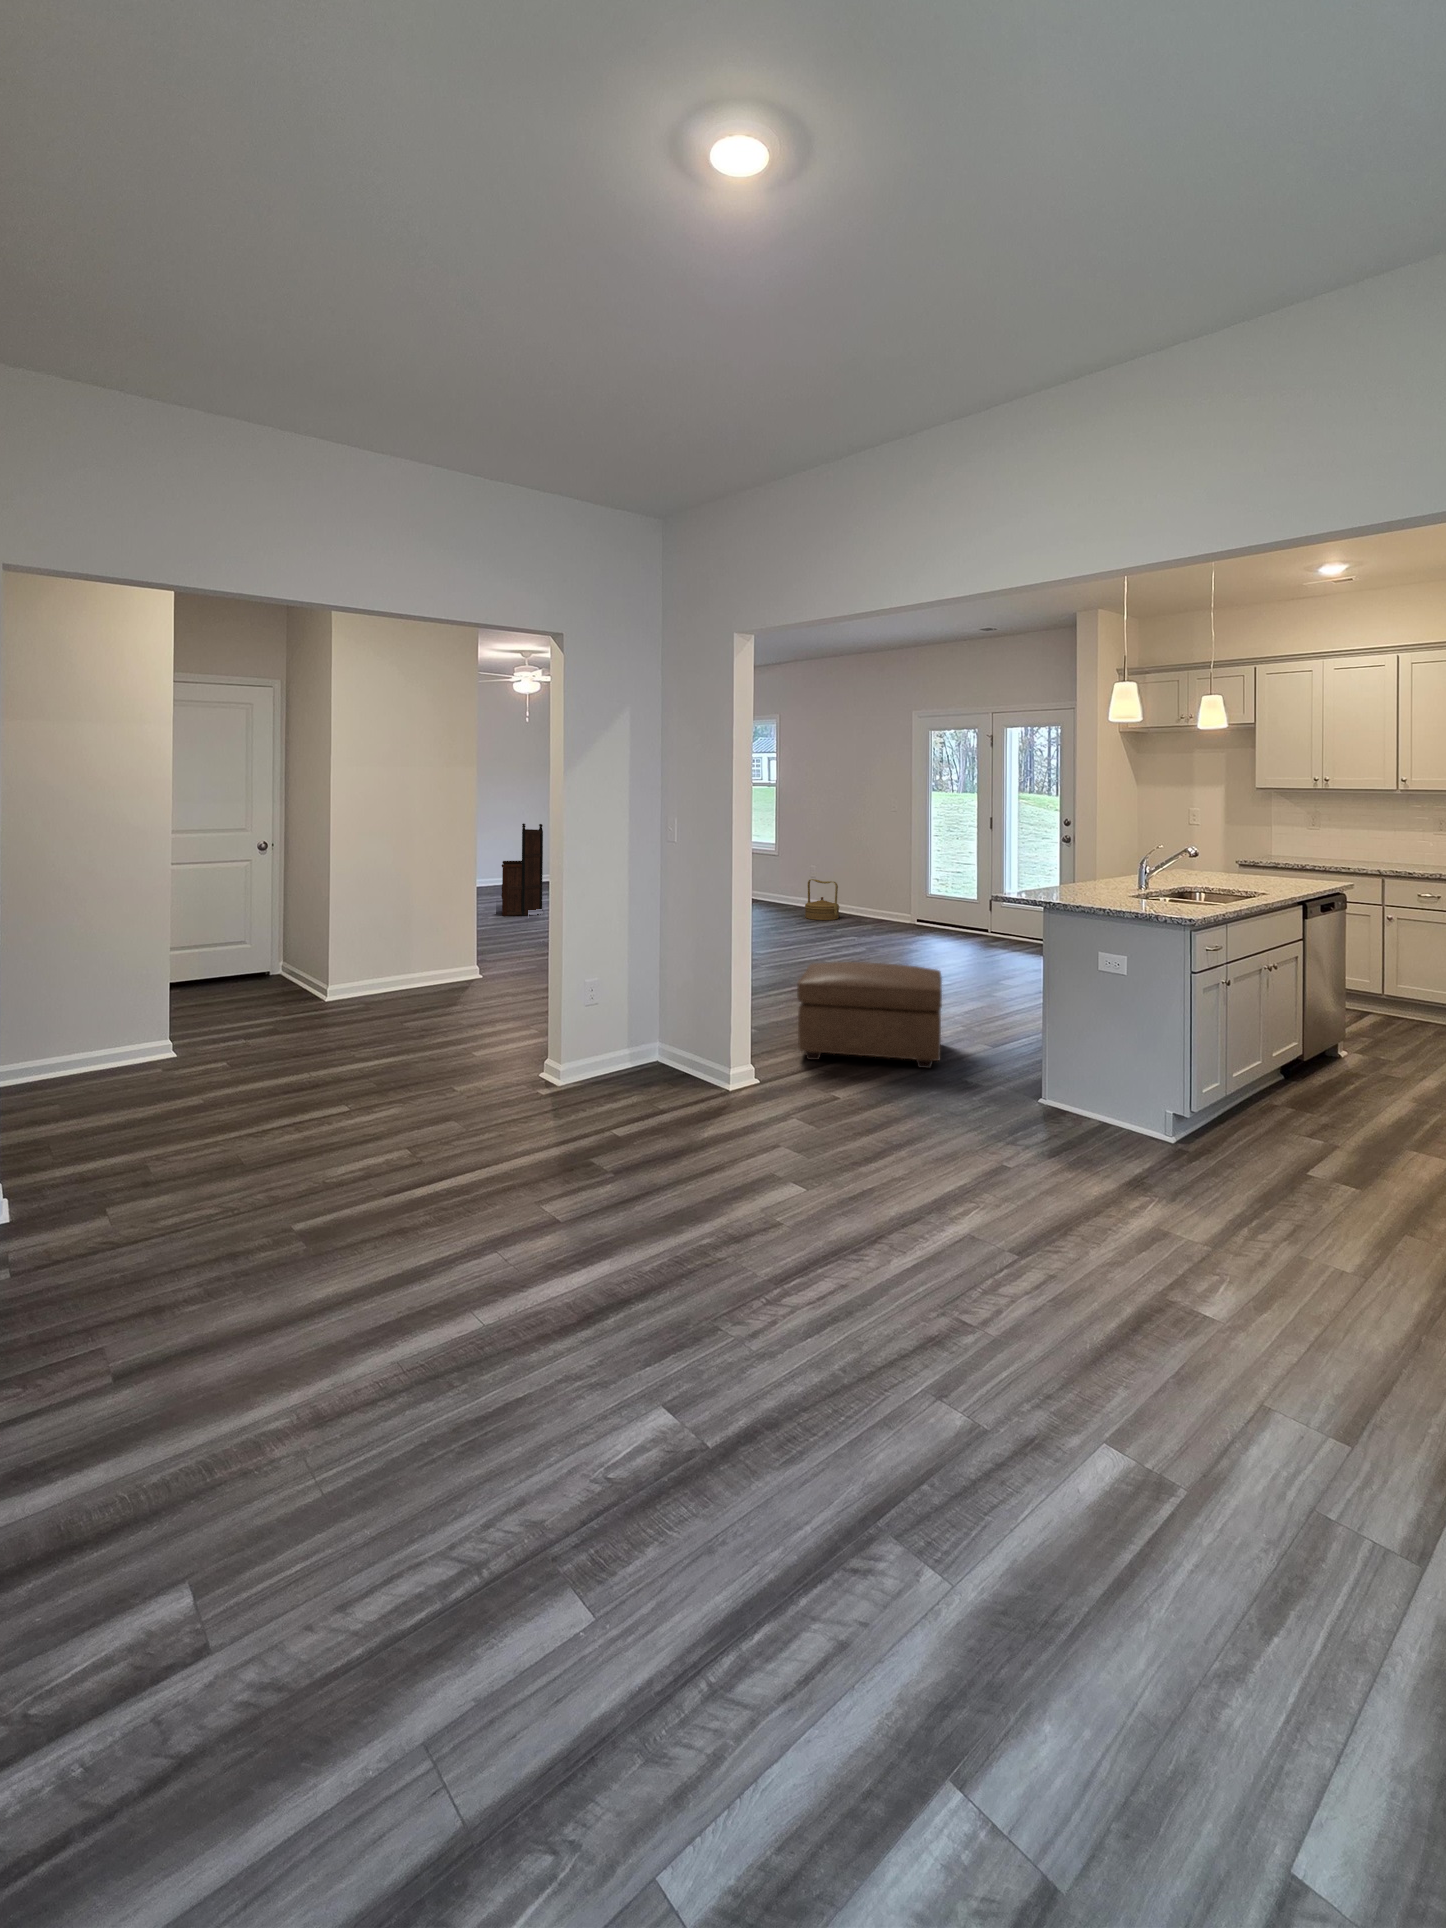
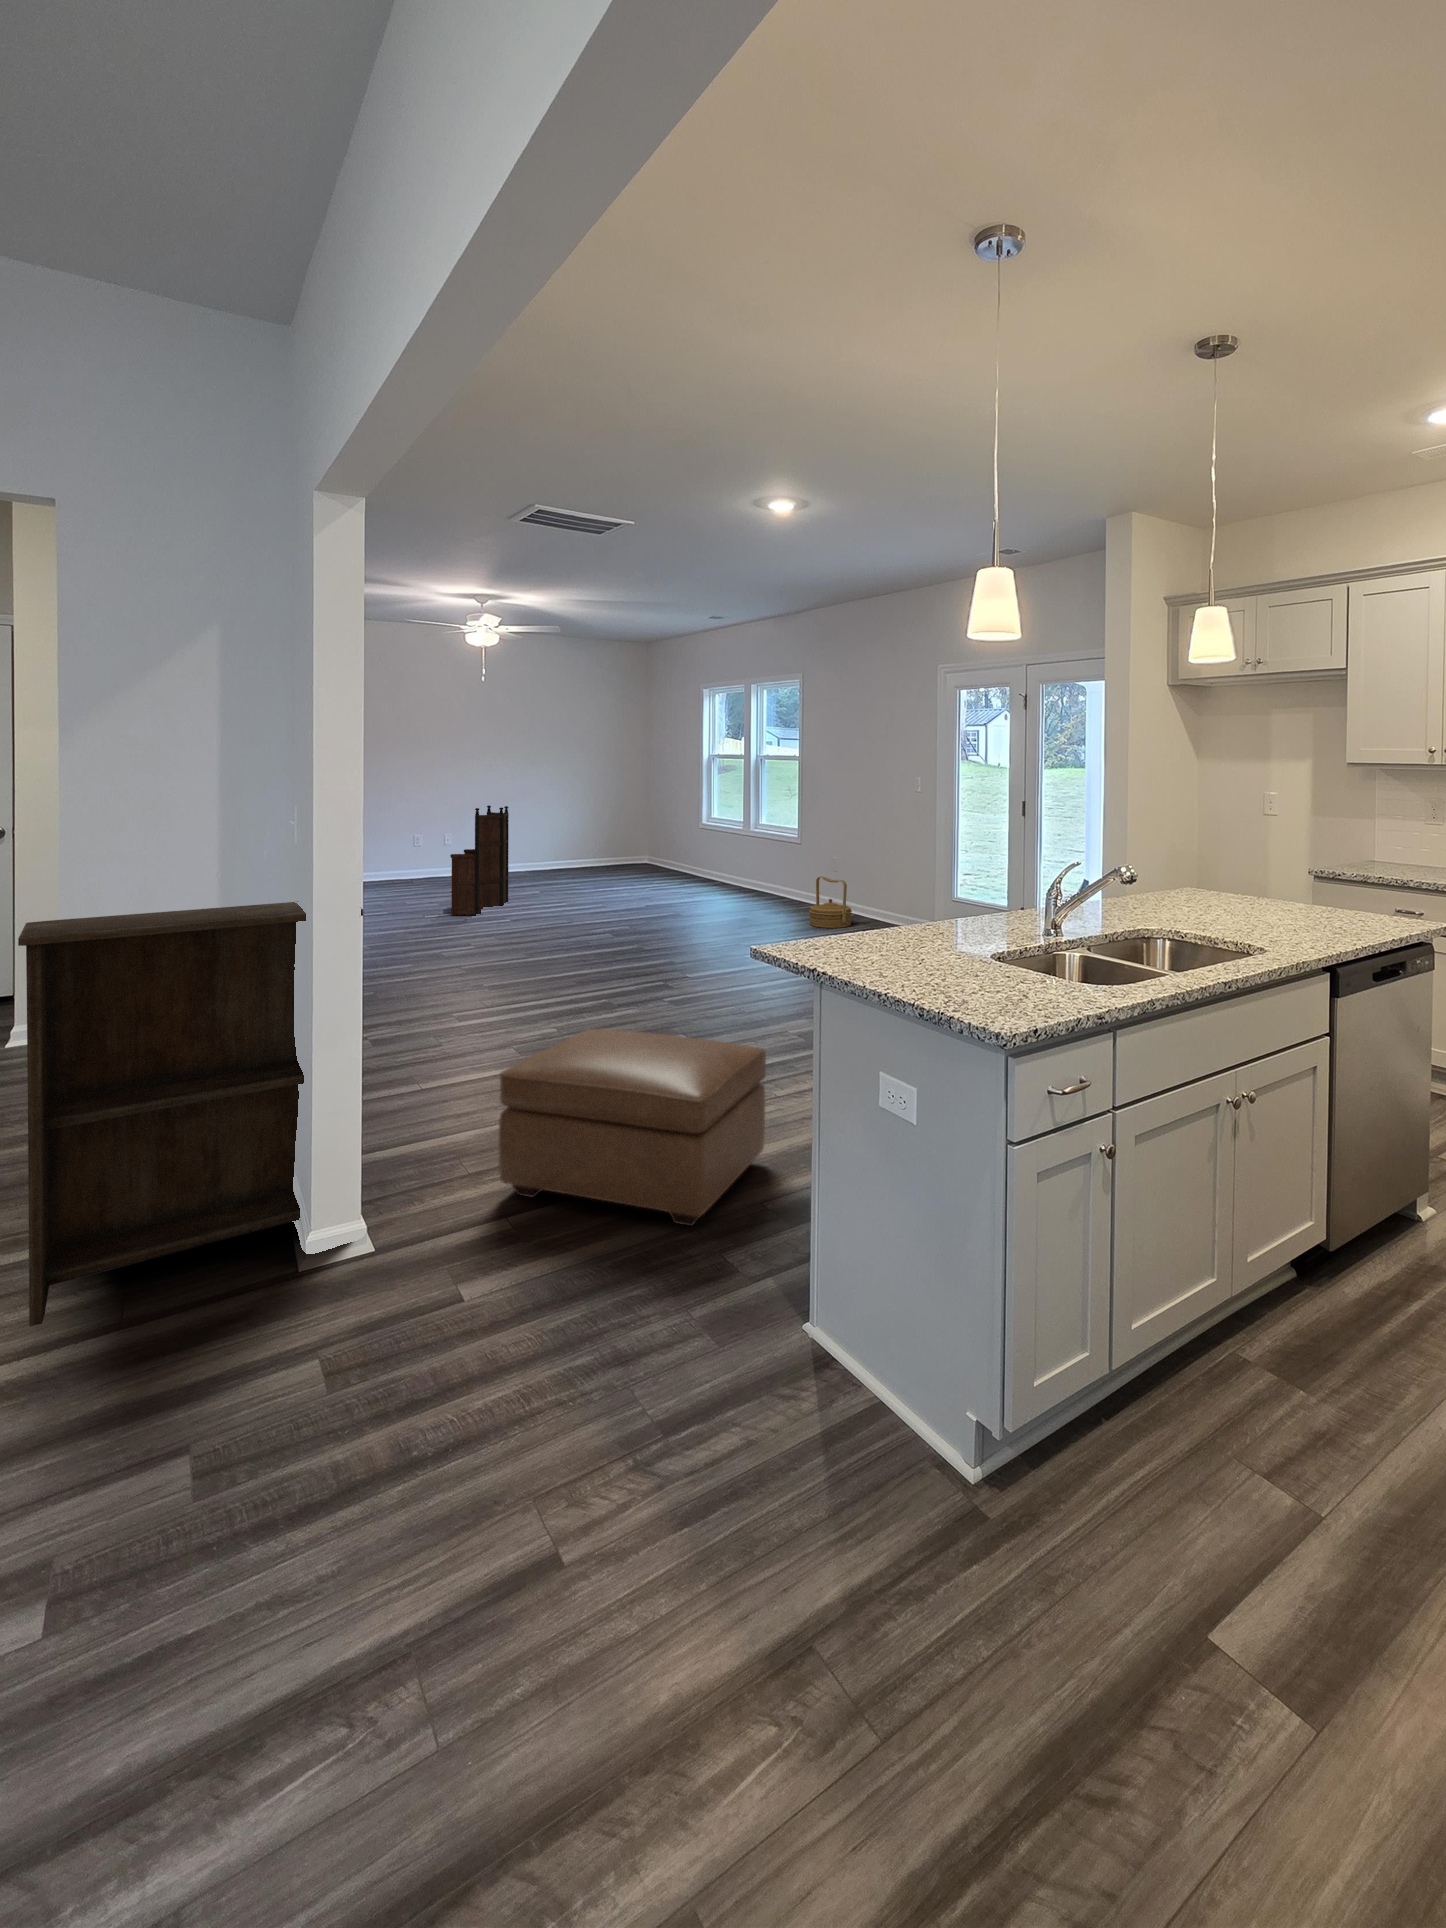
bookshelf: none [585,874,744,1112] -> present [18,902,363,1327]

